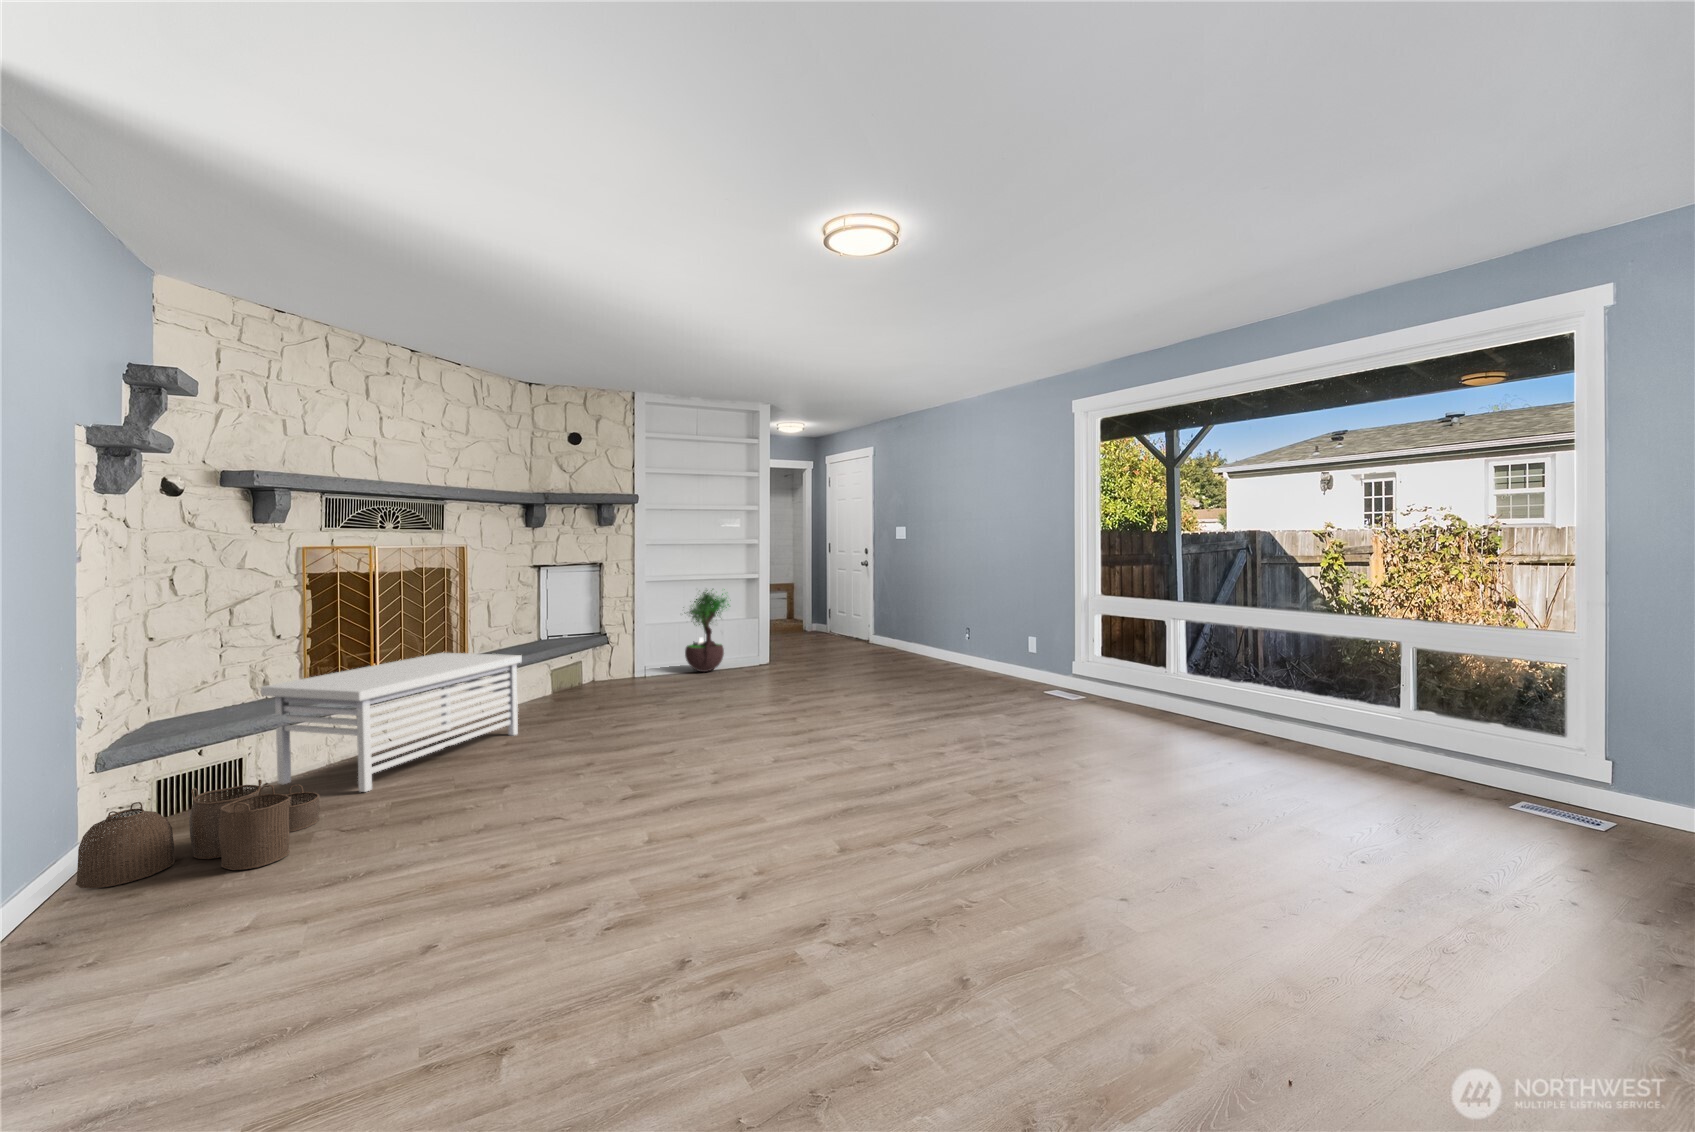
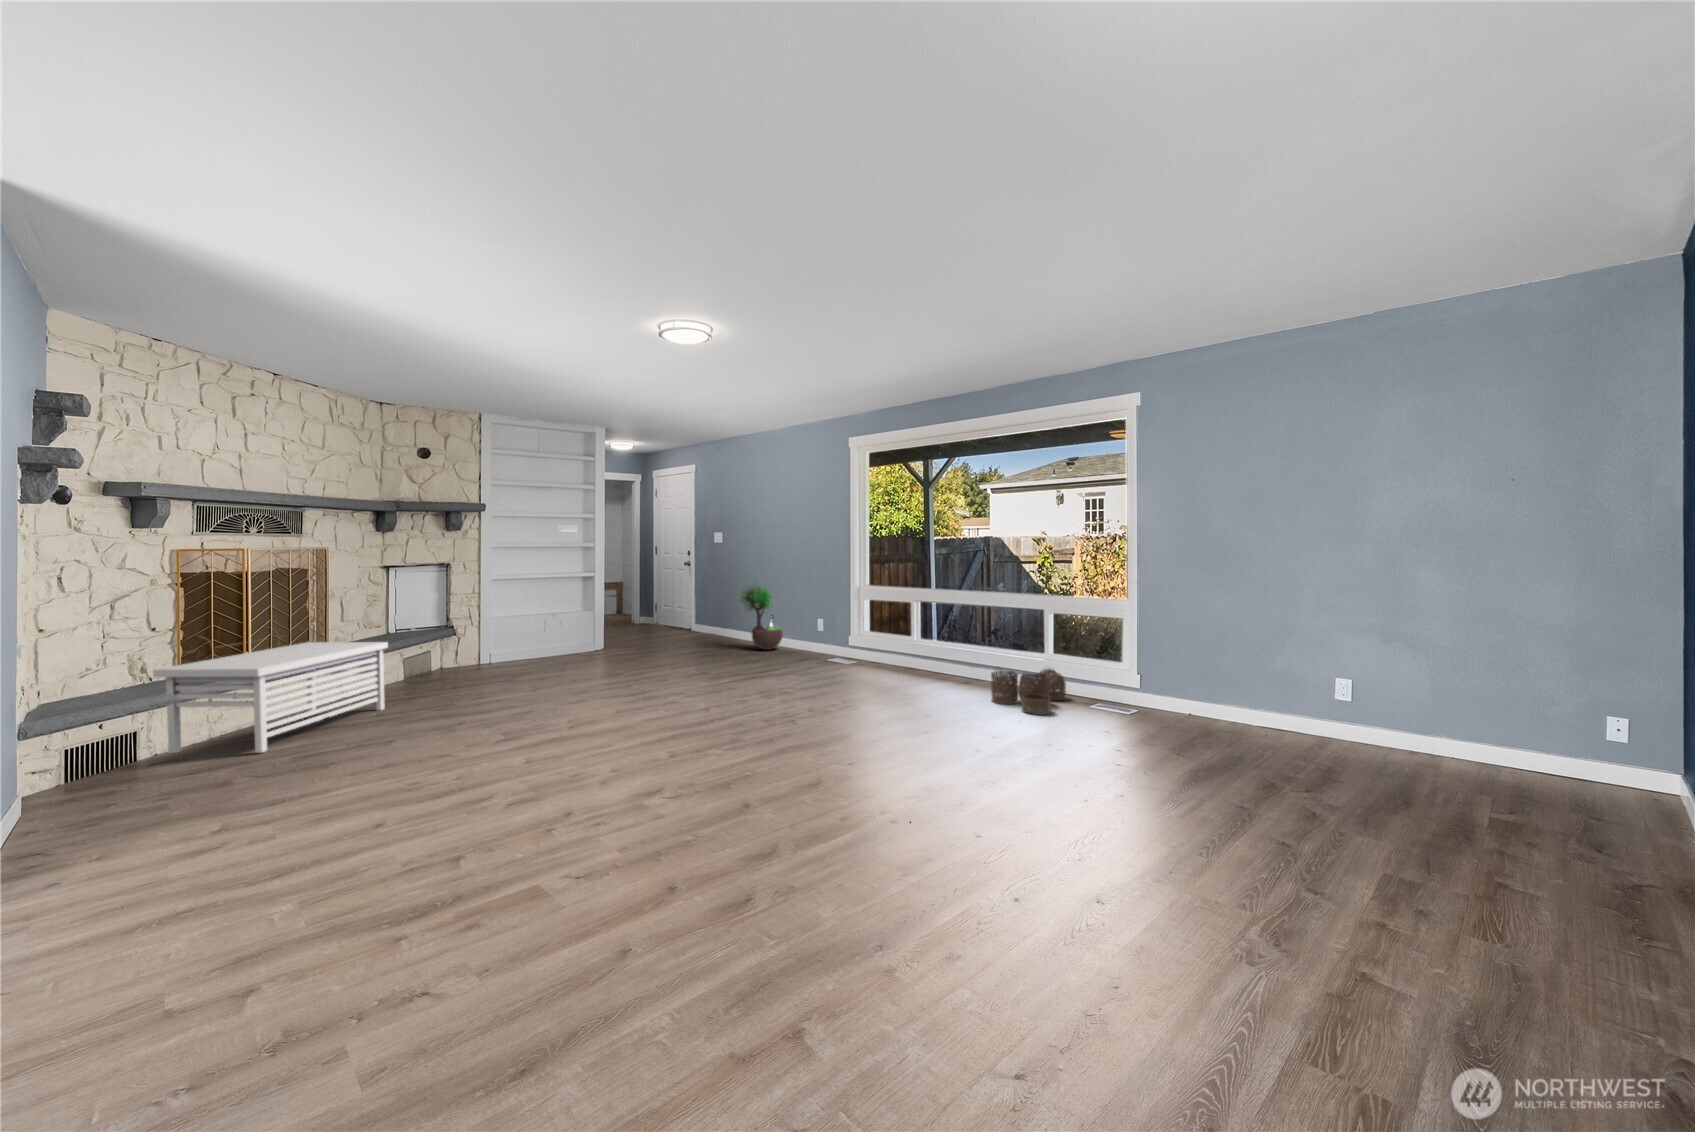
potted tree: present [685,589,729,672] -> present [740,583,782,650]
woven basket: present [76,780,320,888] -> present [991,669,1066,714]

